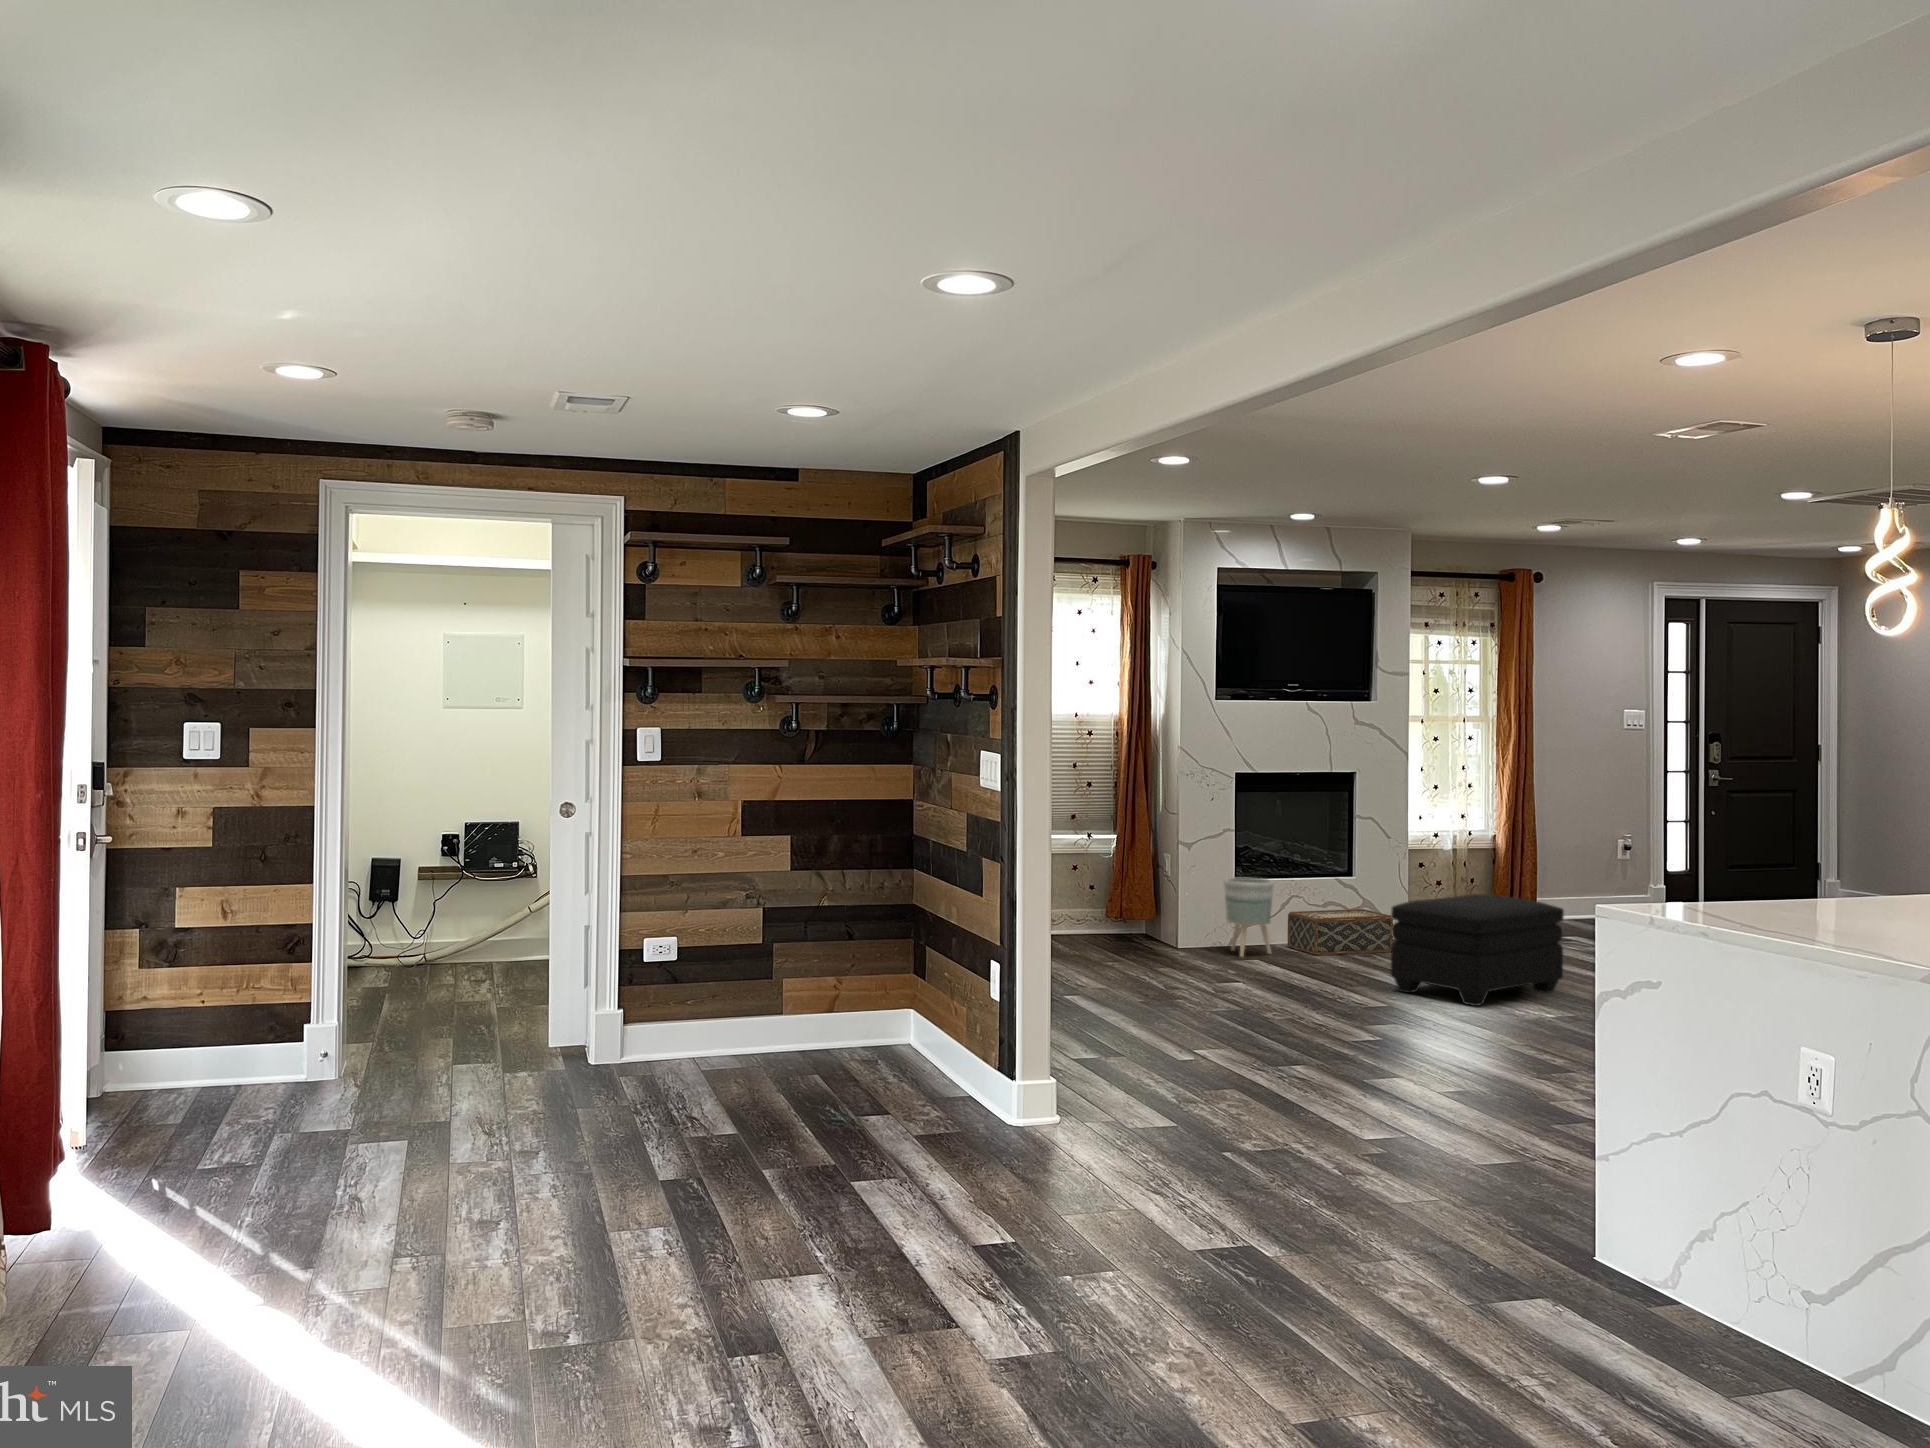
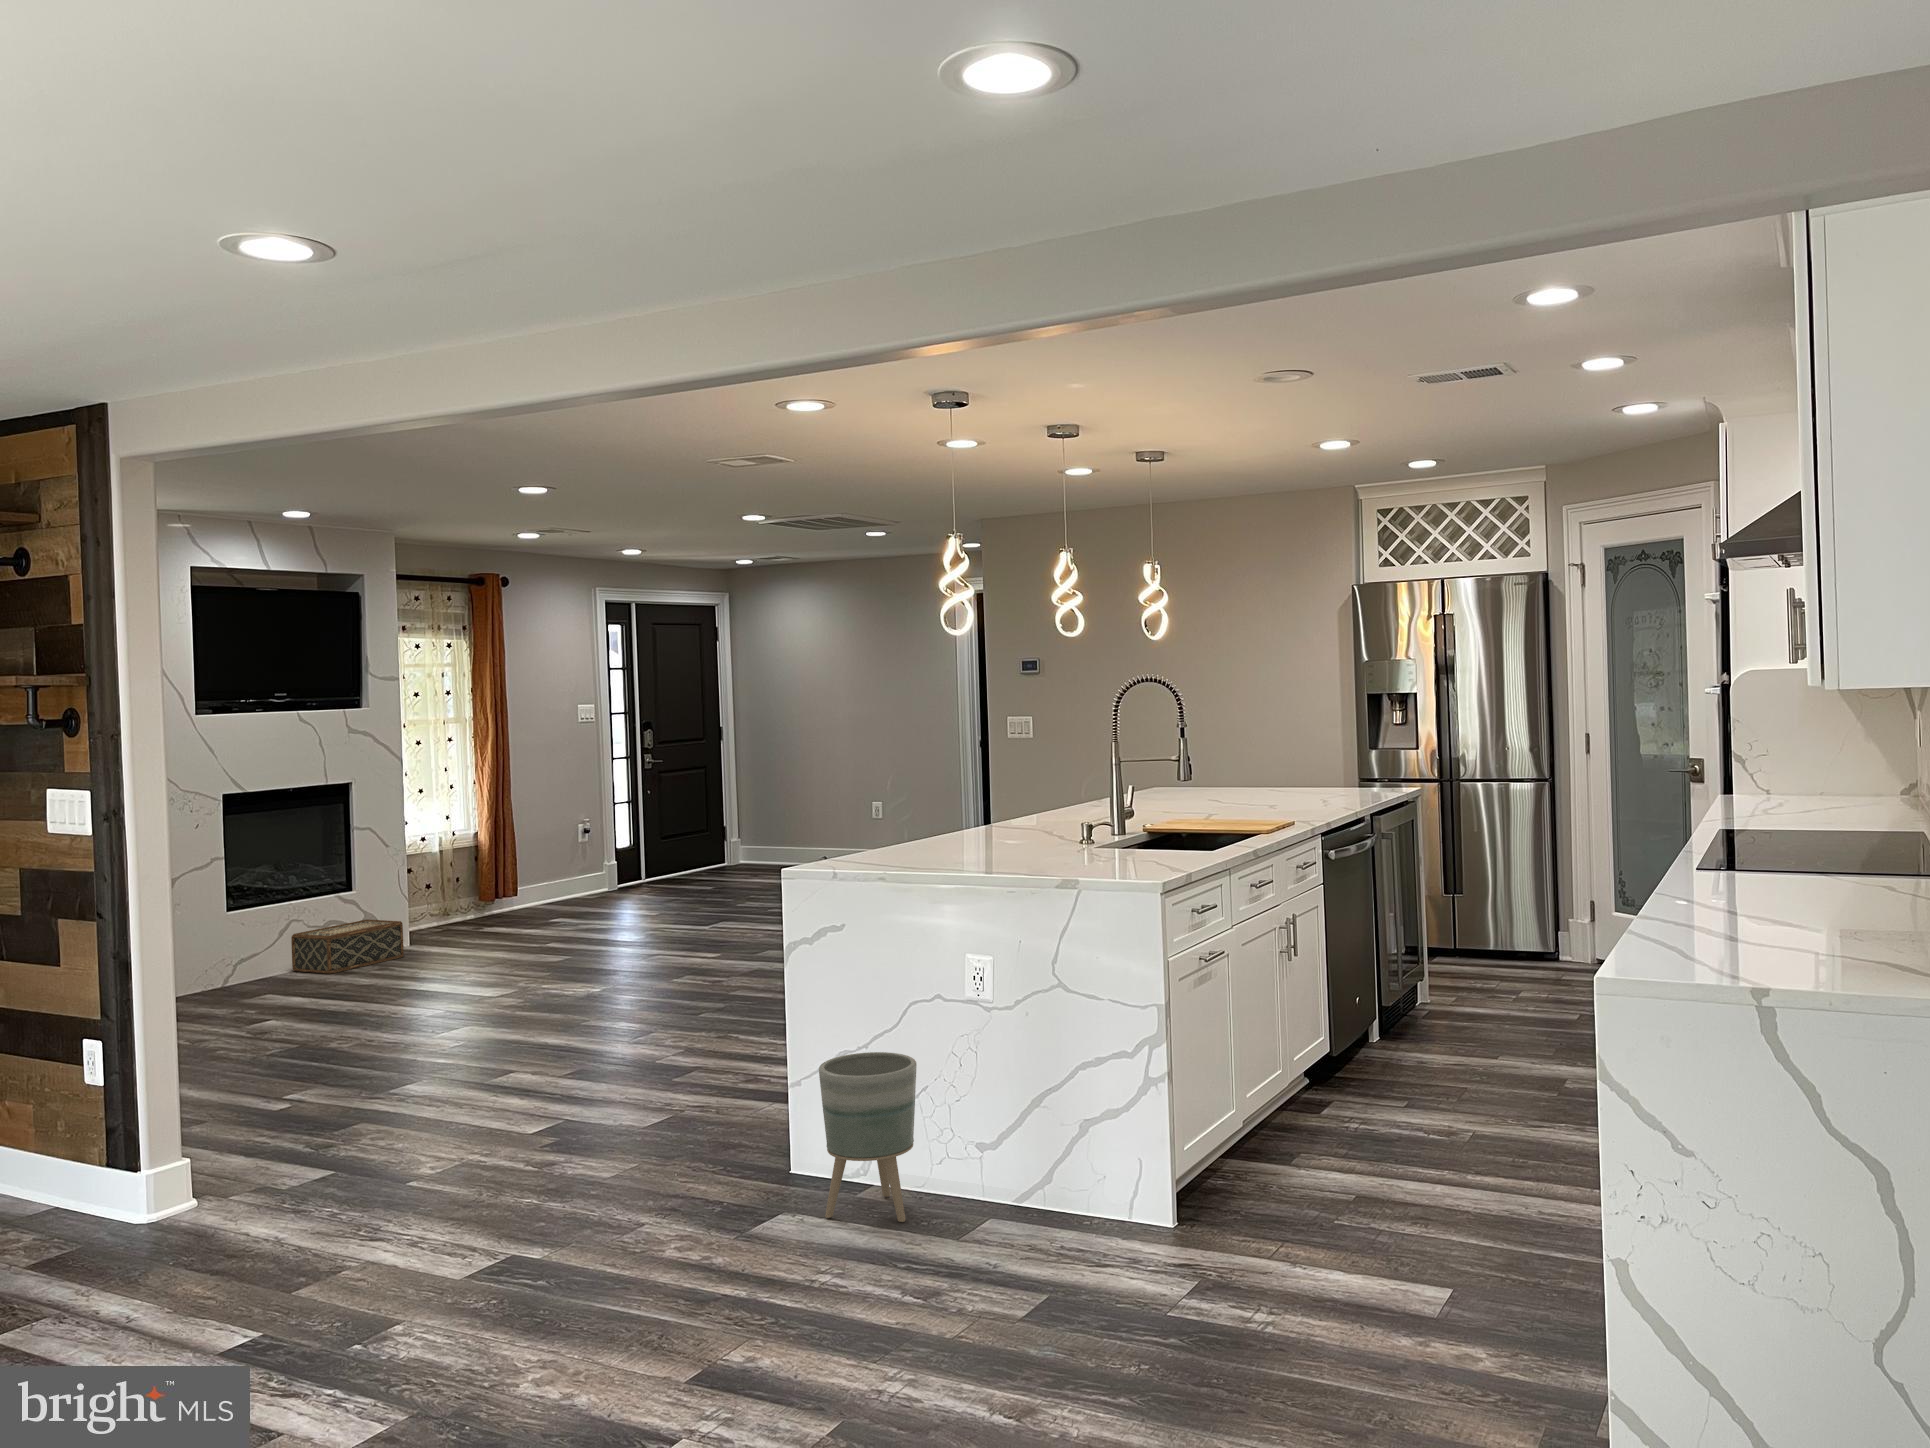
planter: present [1224,877,1274,957] -> present [819,1052,917,1222]
ottoman: present [1391,894,1564,1006] -> none [431,885,586,992]

